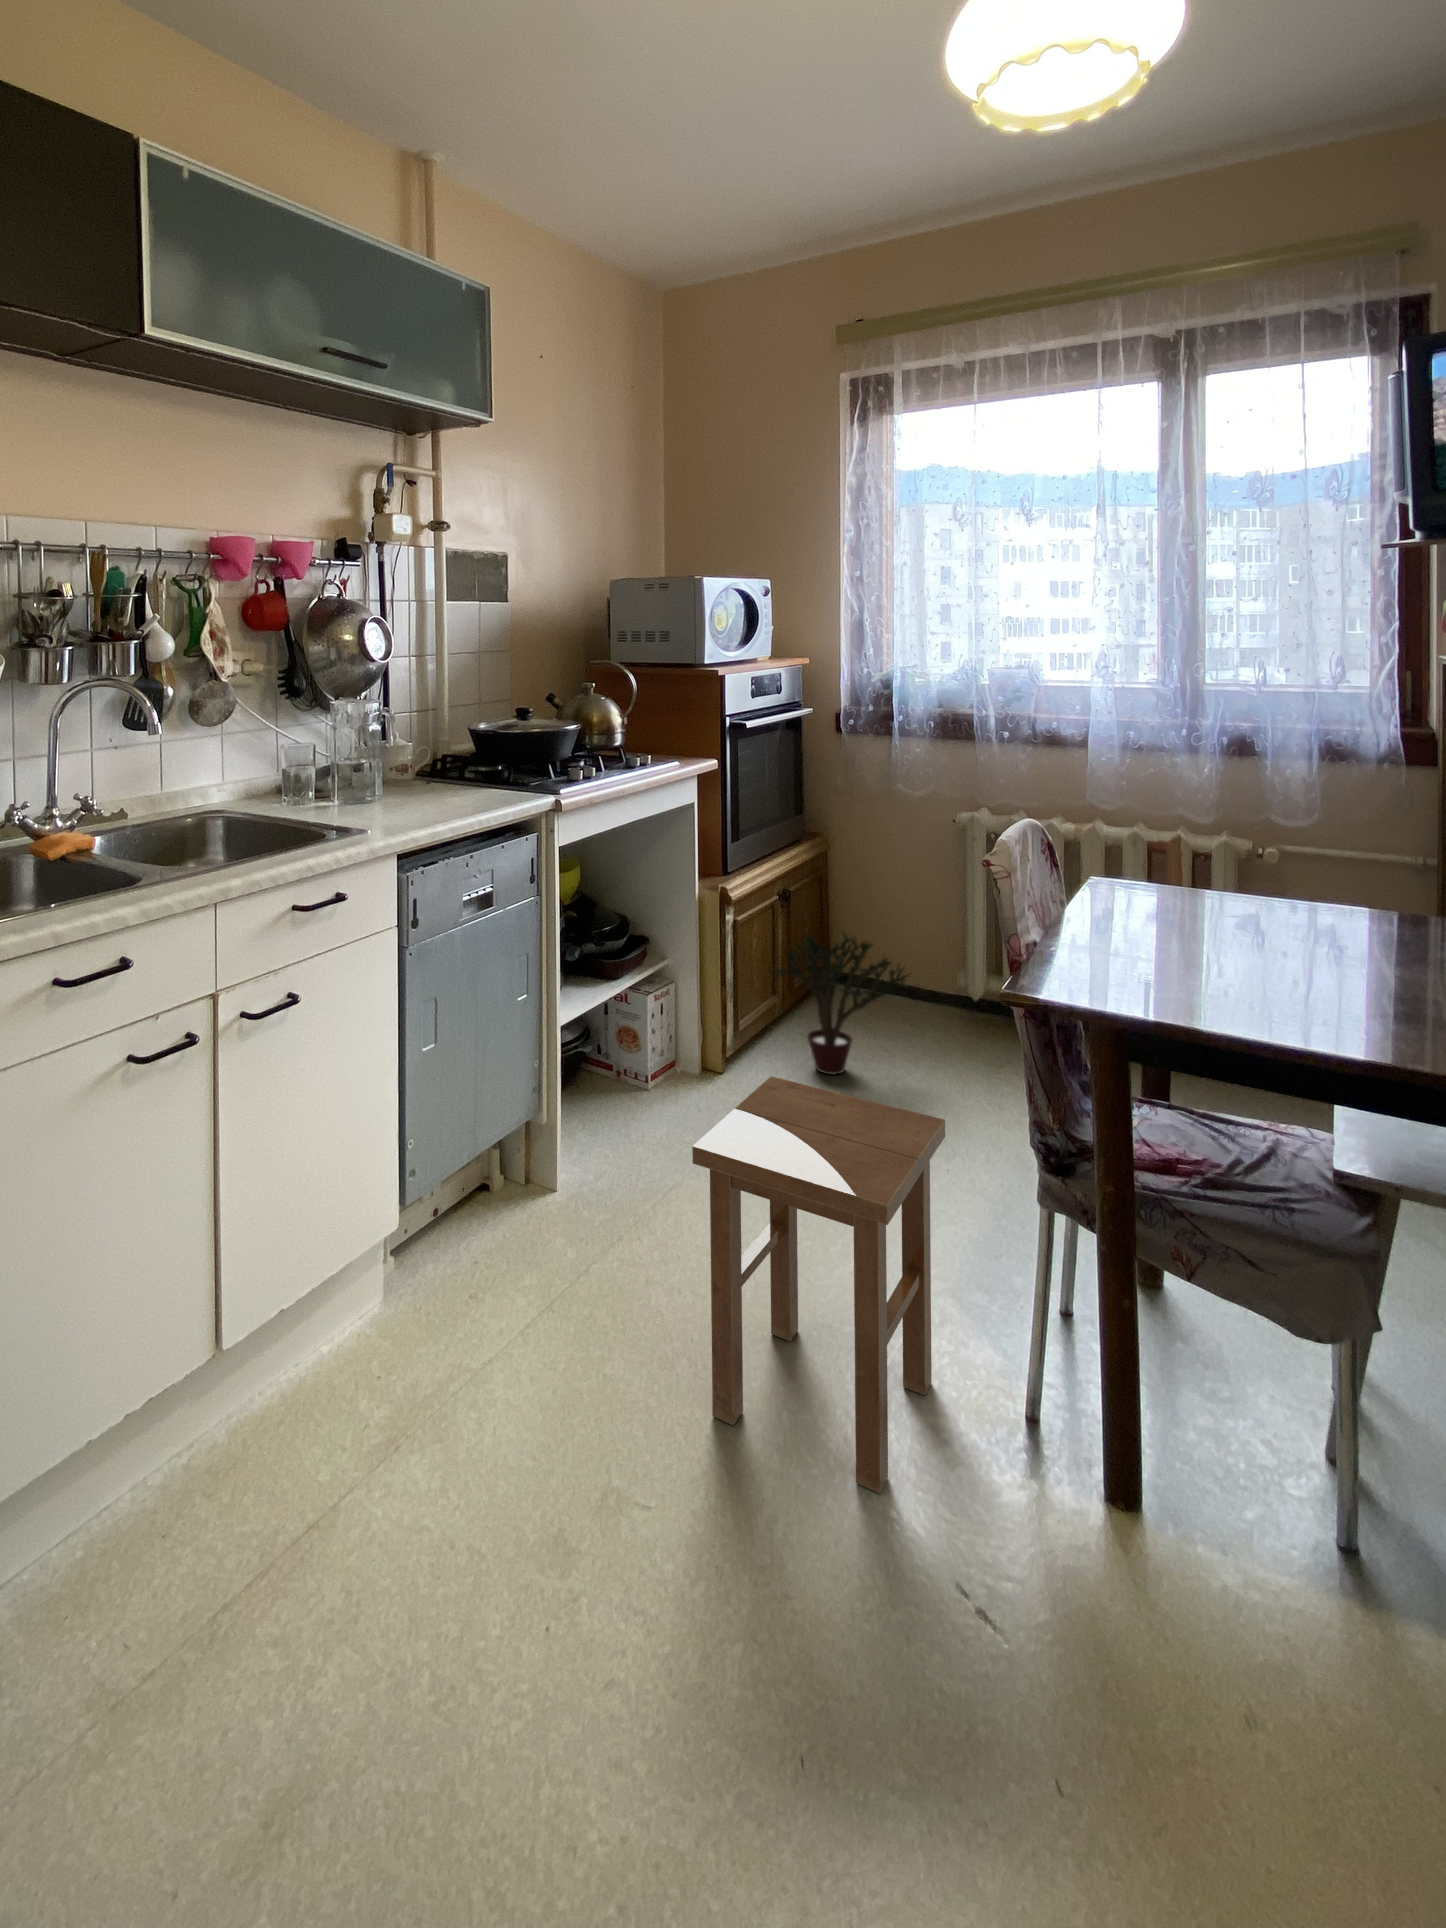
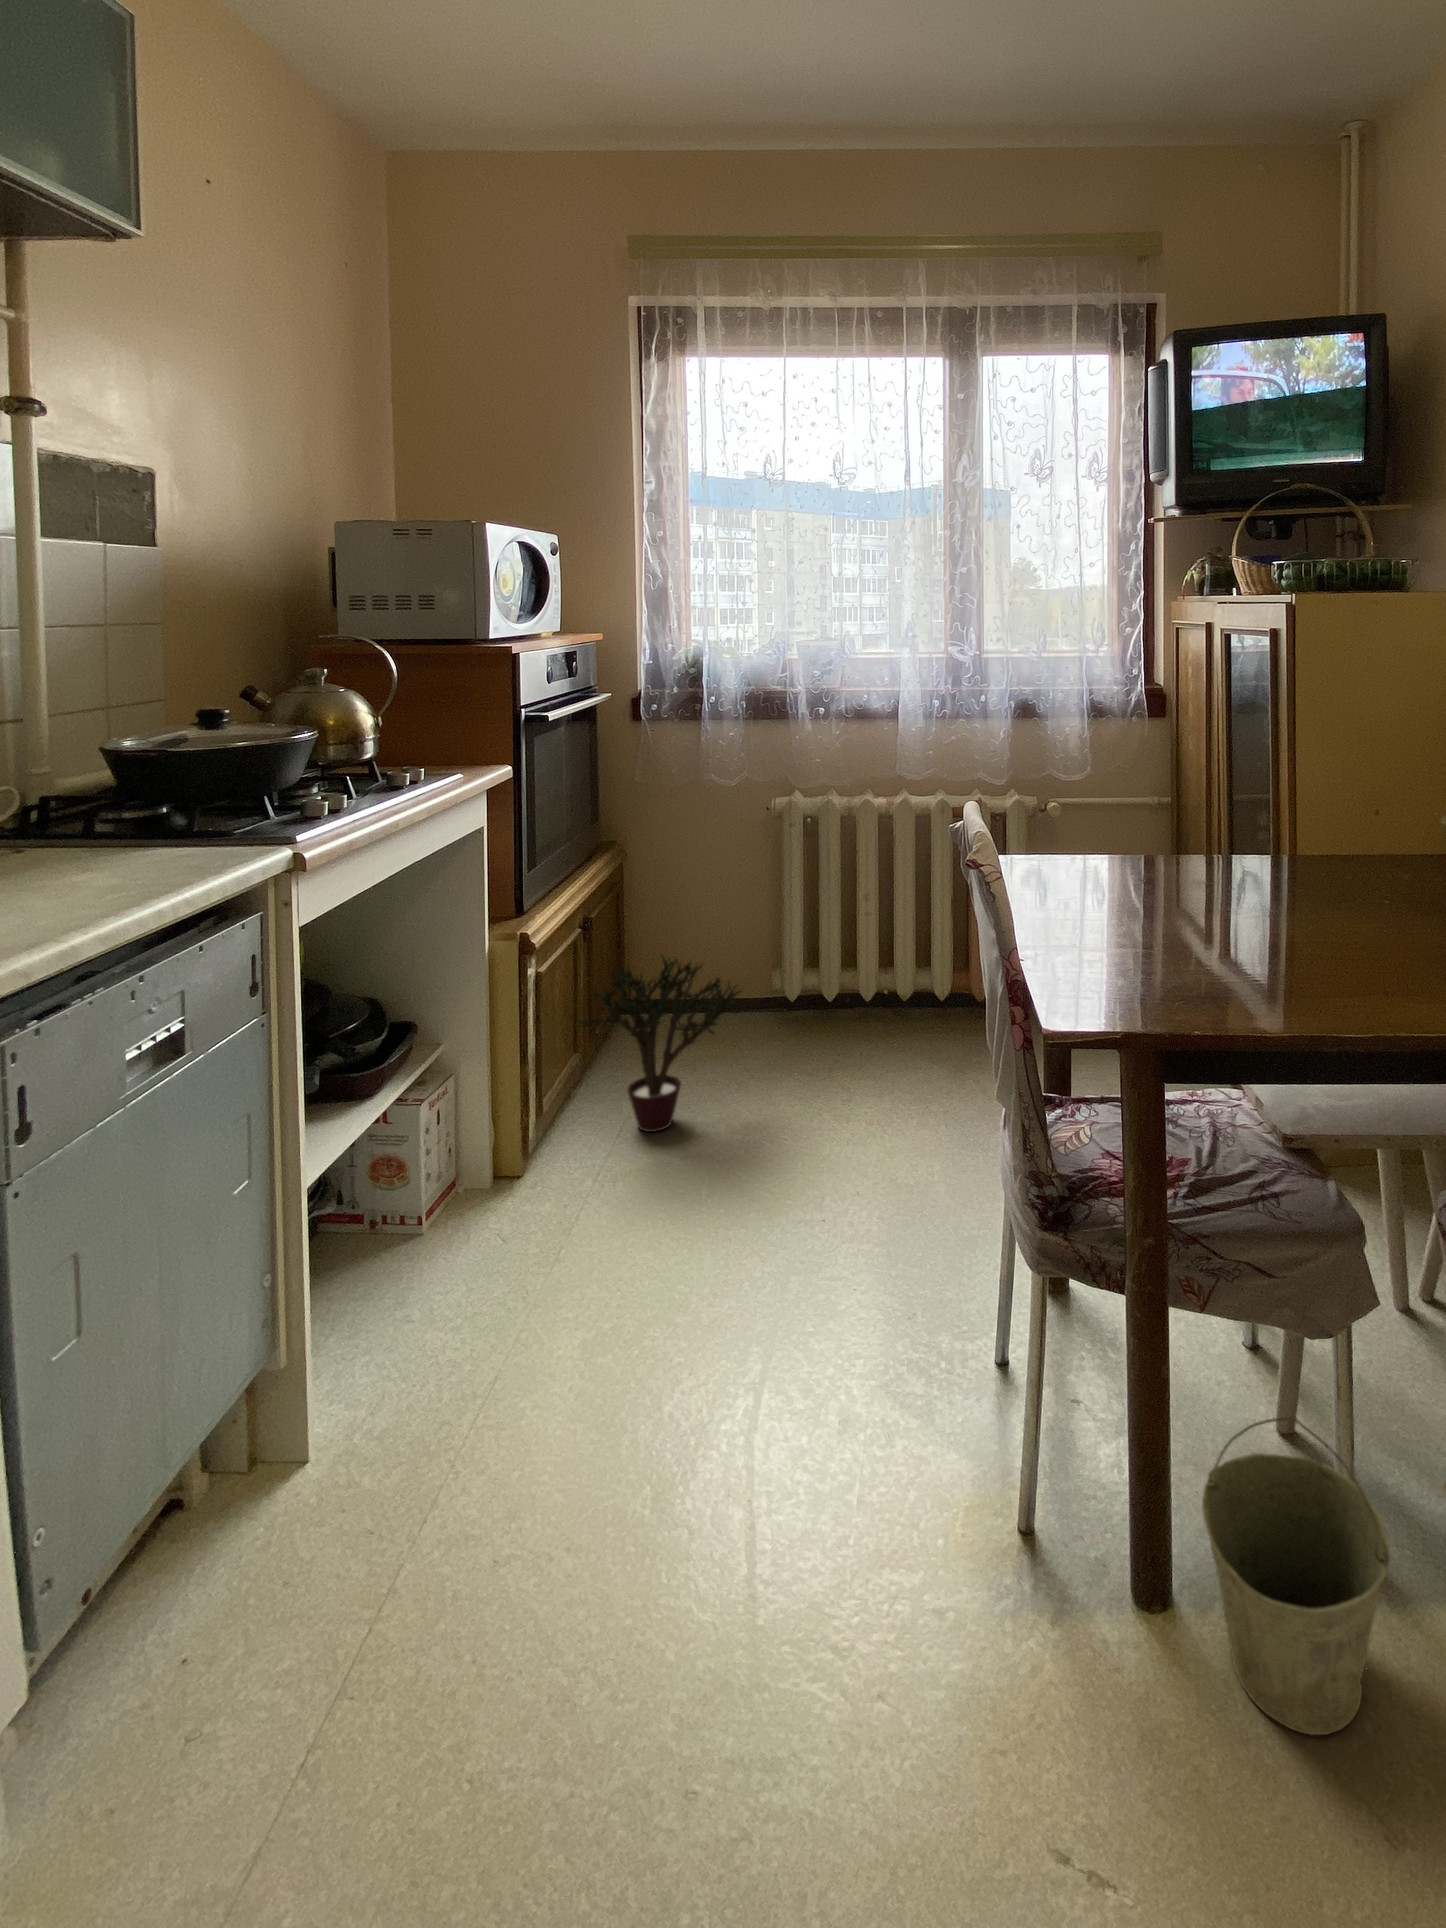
stool: present [692,1076,945,1494] -> none [624,1201,935,1785]
bucket: none [1145,1368,1332,1646] -> present [1202,1417,1390,1735]

